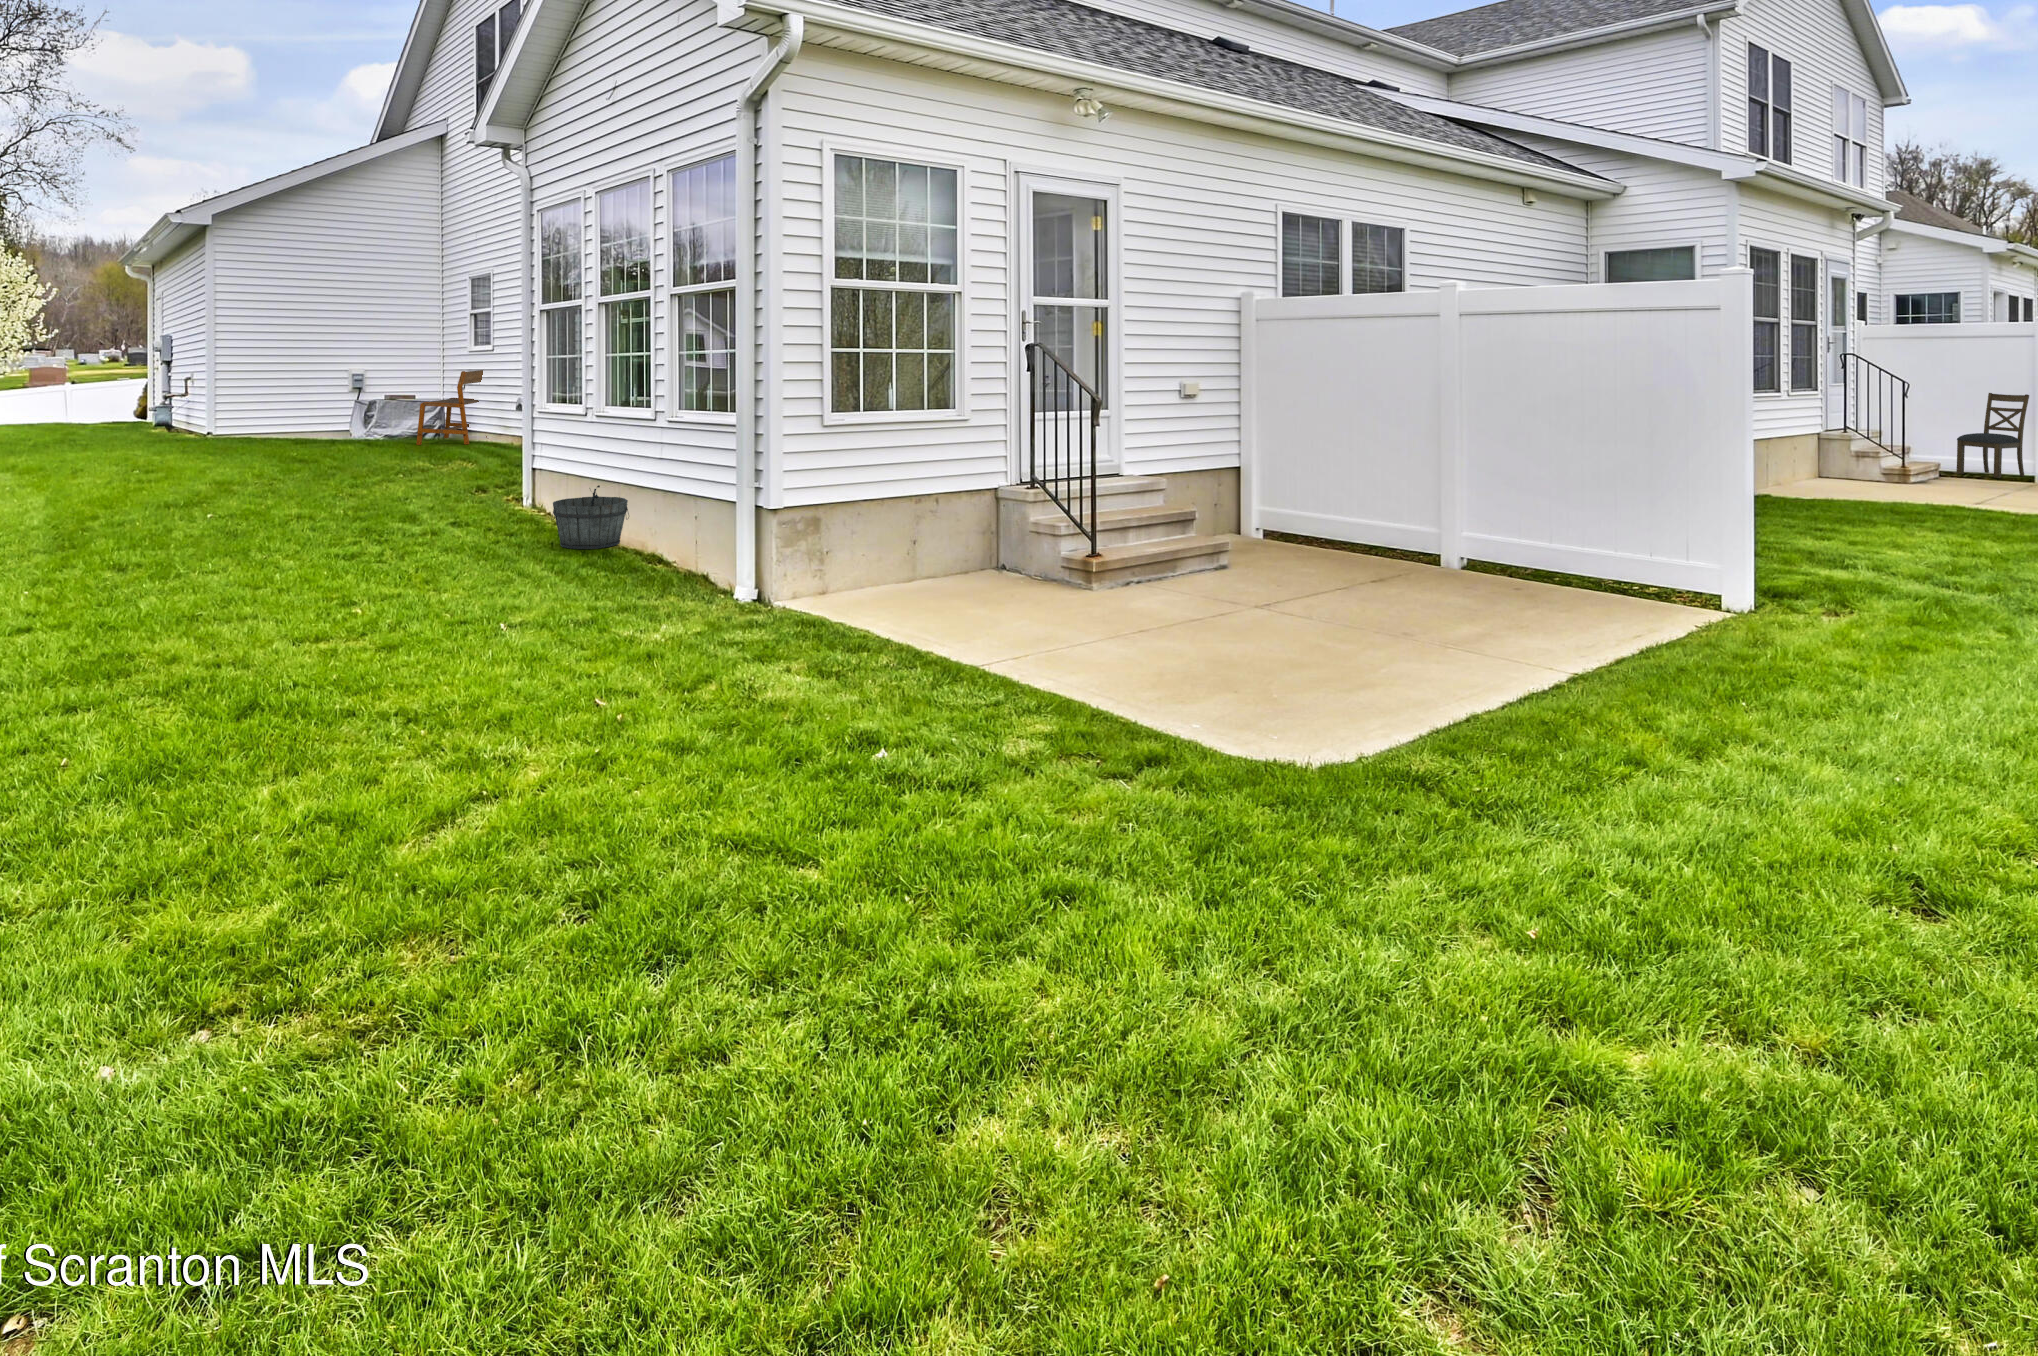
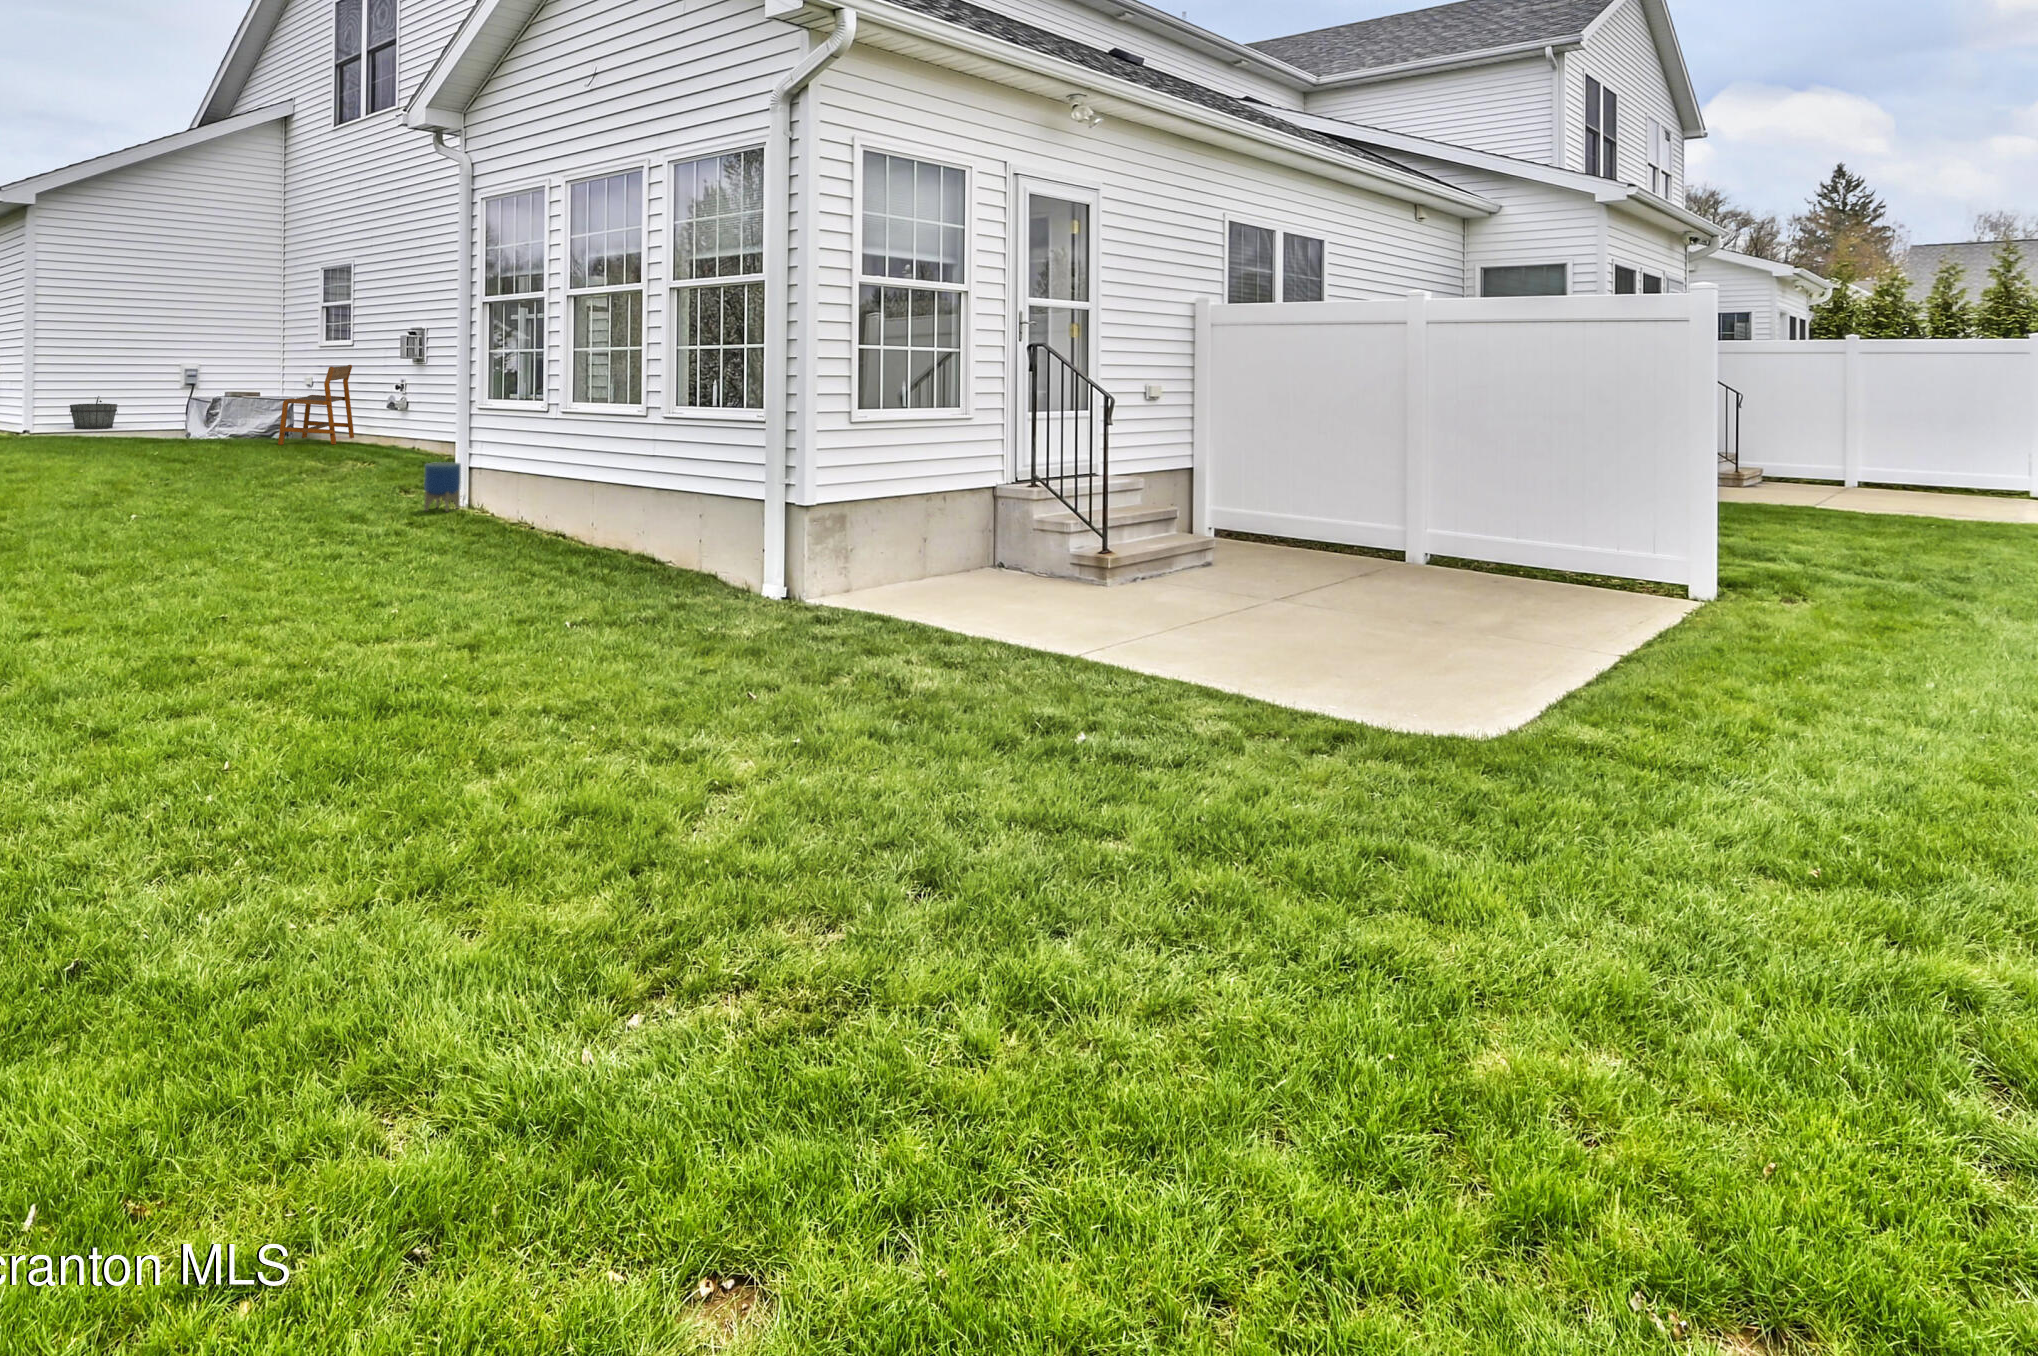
chair: present [1957,393,2029,478] -> none [1778,403,1841,480]
planter: none [492,462,526,509] -> present [424,462,461,512]
wooden bucket: present [551,485,629,549] -> present [70,396,118,429]

